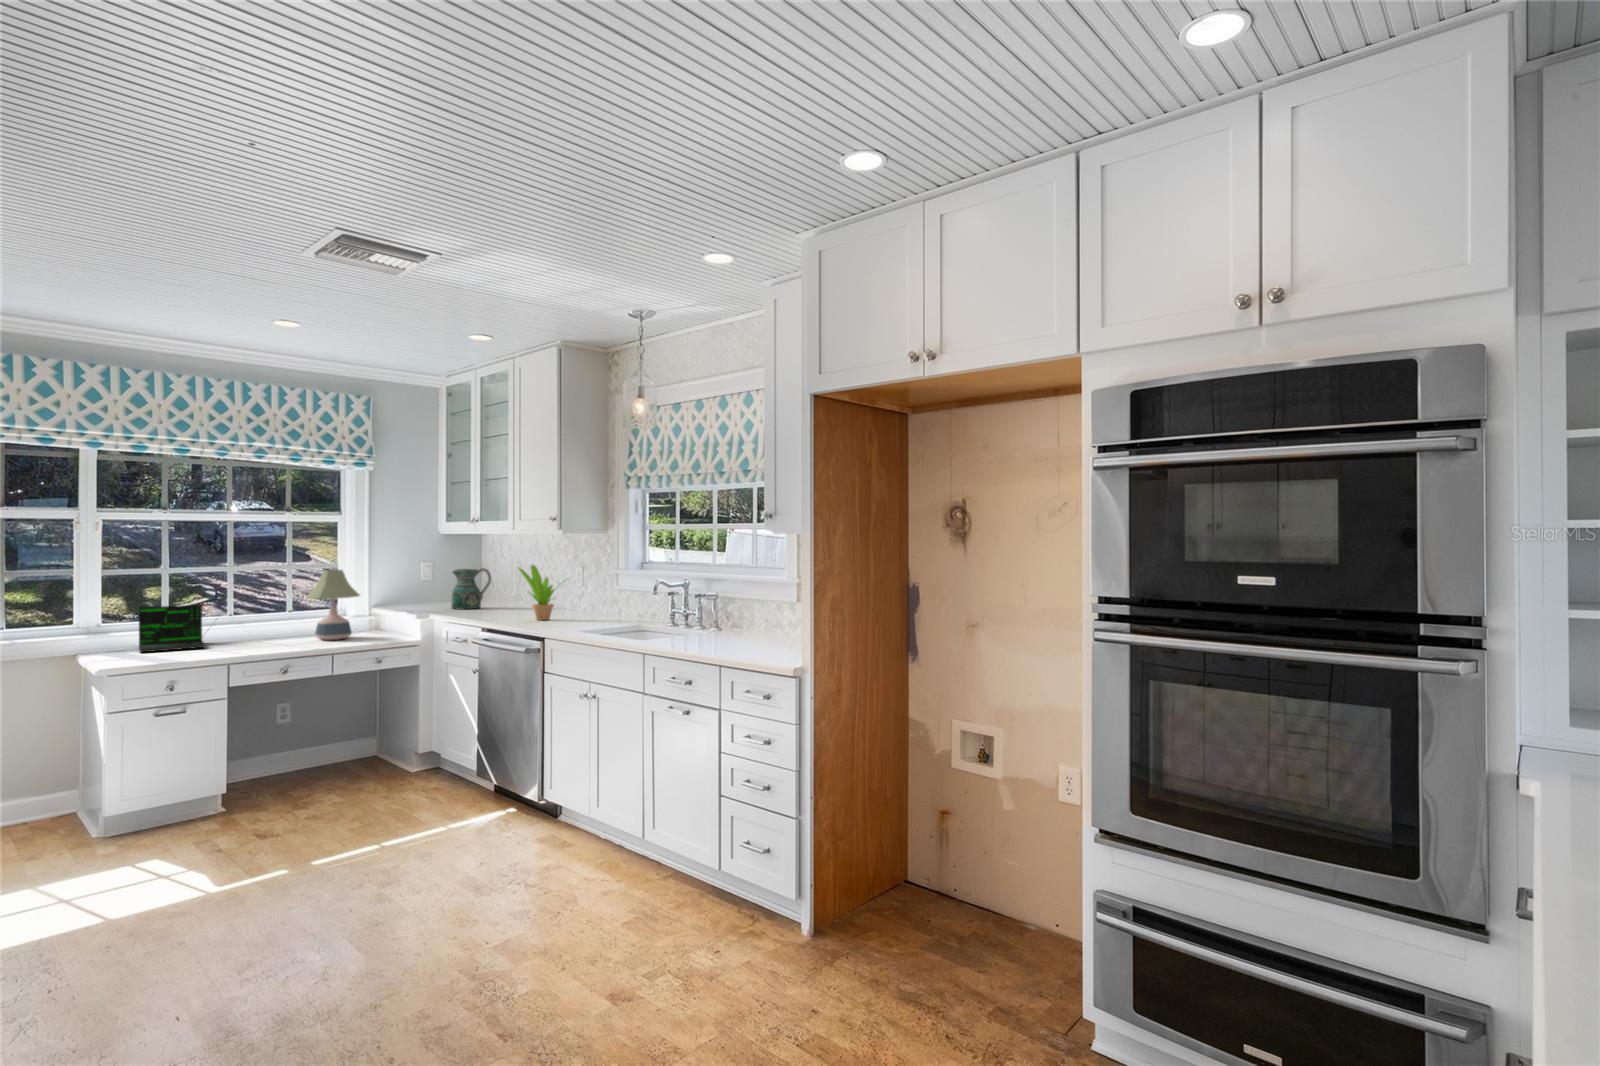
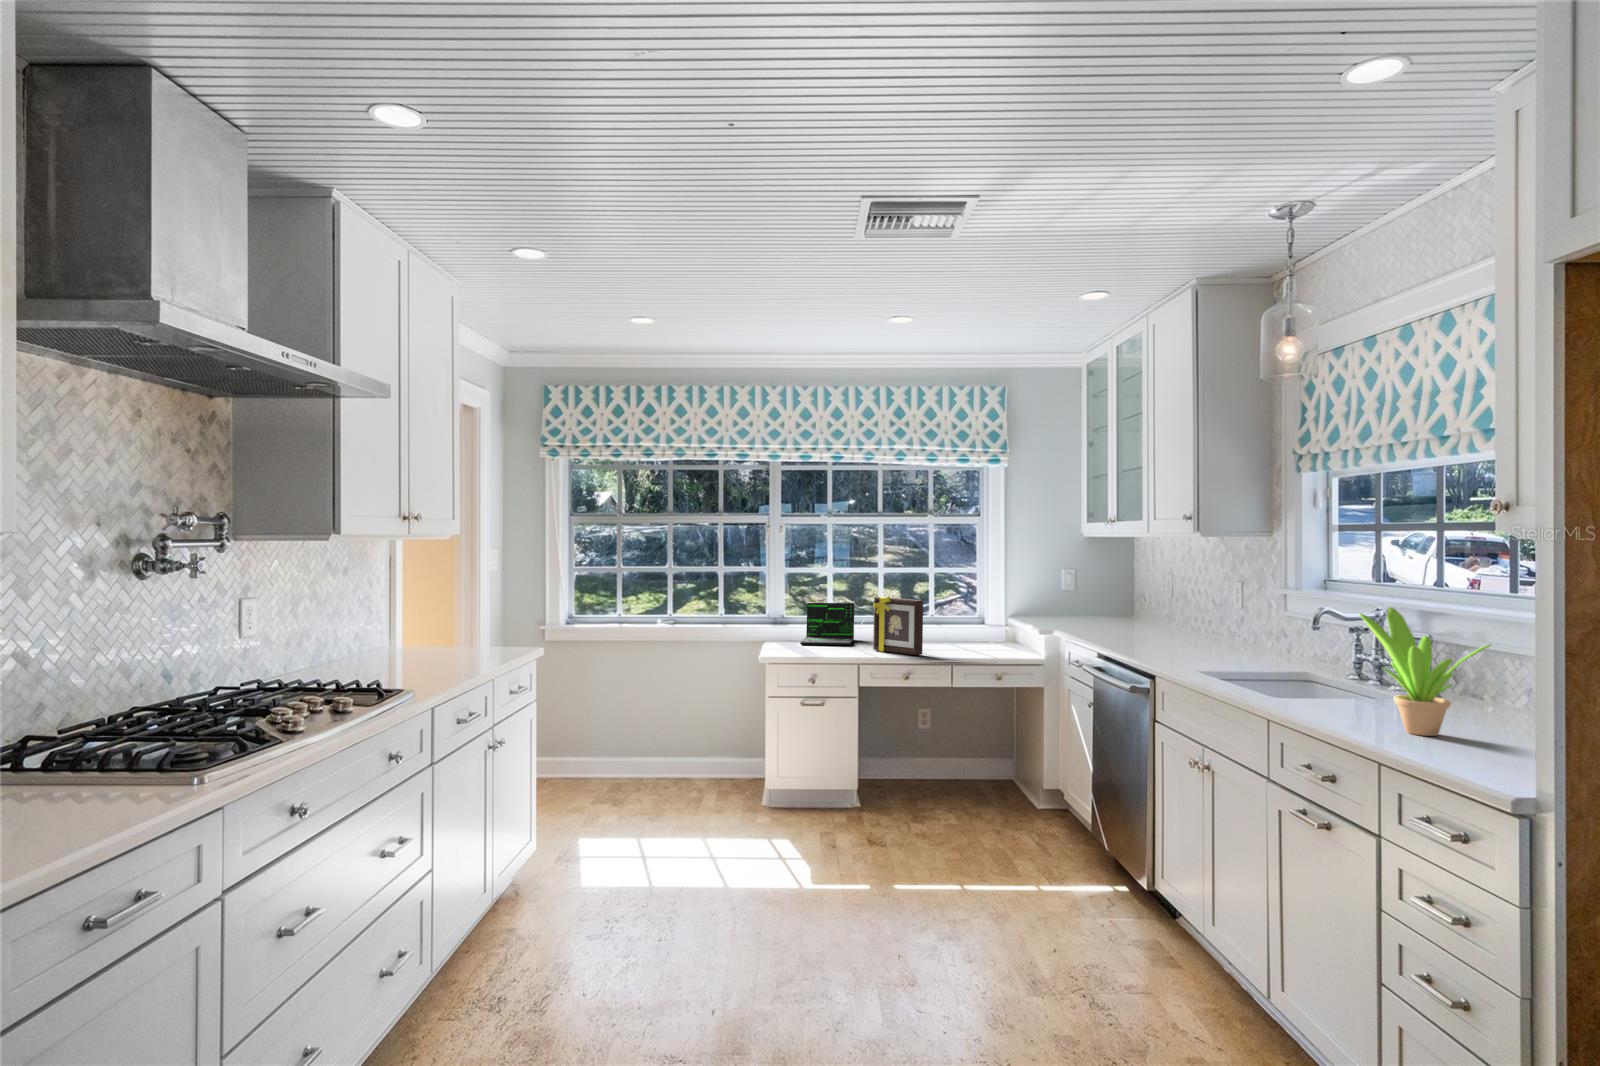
potted plant: present [518,565,565,620] -> present [1359,607,1491,736]
desk lamp: present [306,568,360,640] -> none [936,572,988,649]
ceramic pitcher: present [452,568,491,609] -> none [1086,578,1132,627]
picture frame: none [239,594,300,650] -> present [873,596,923,655]

